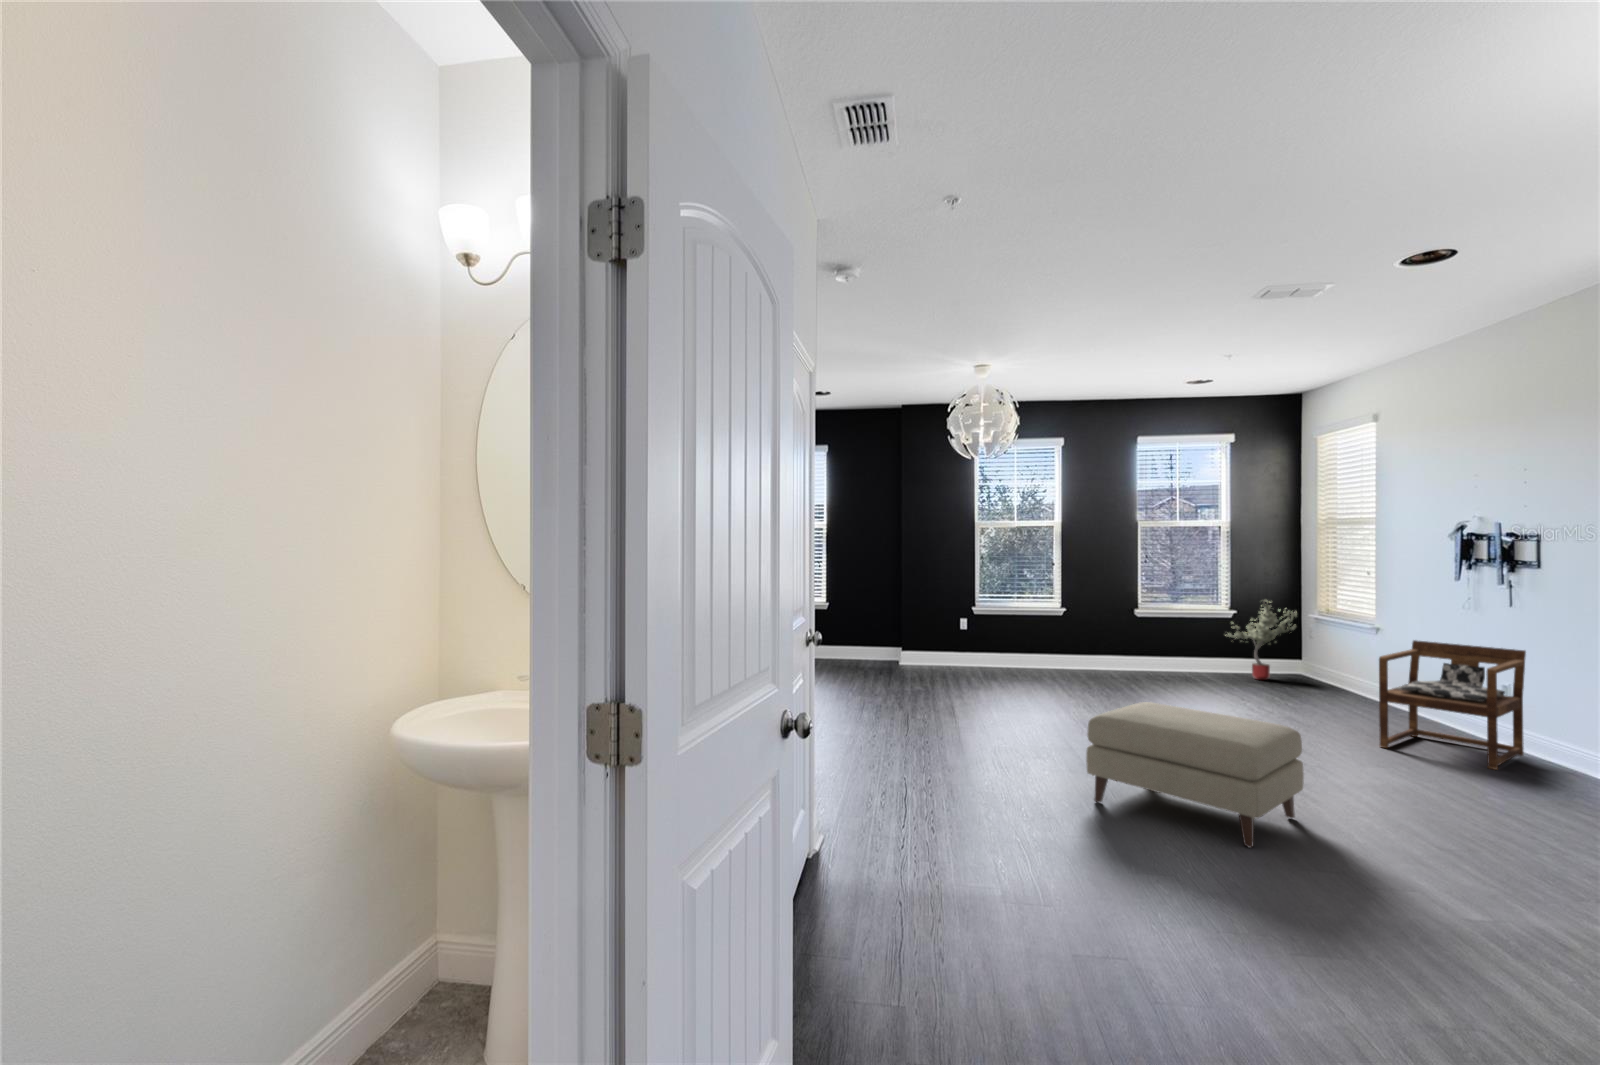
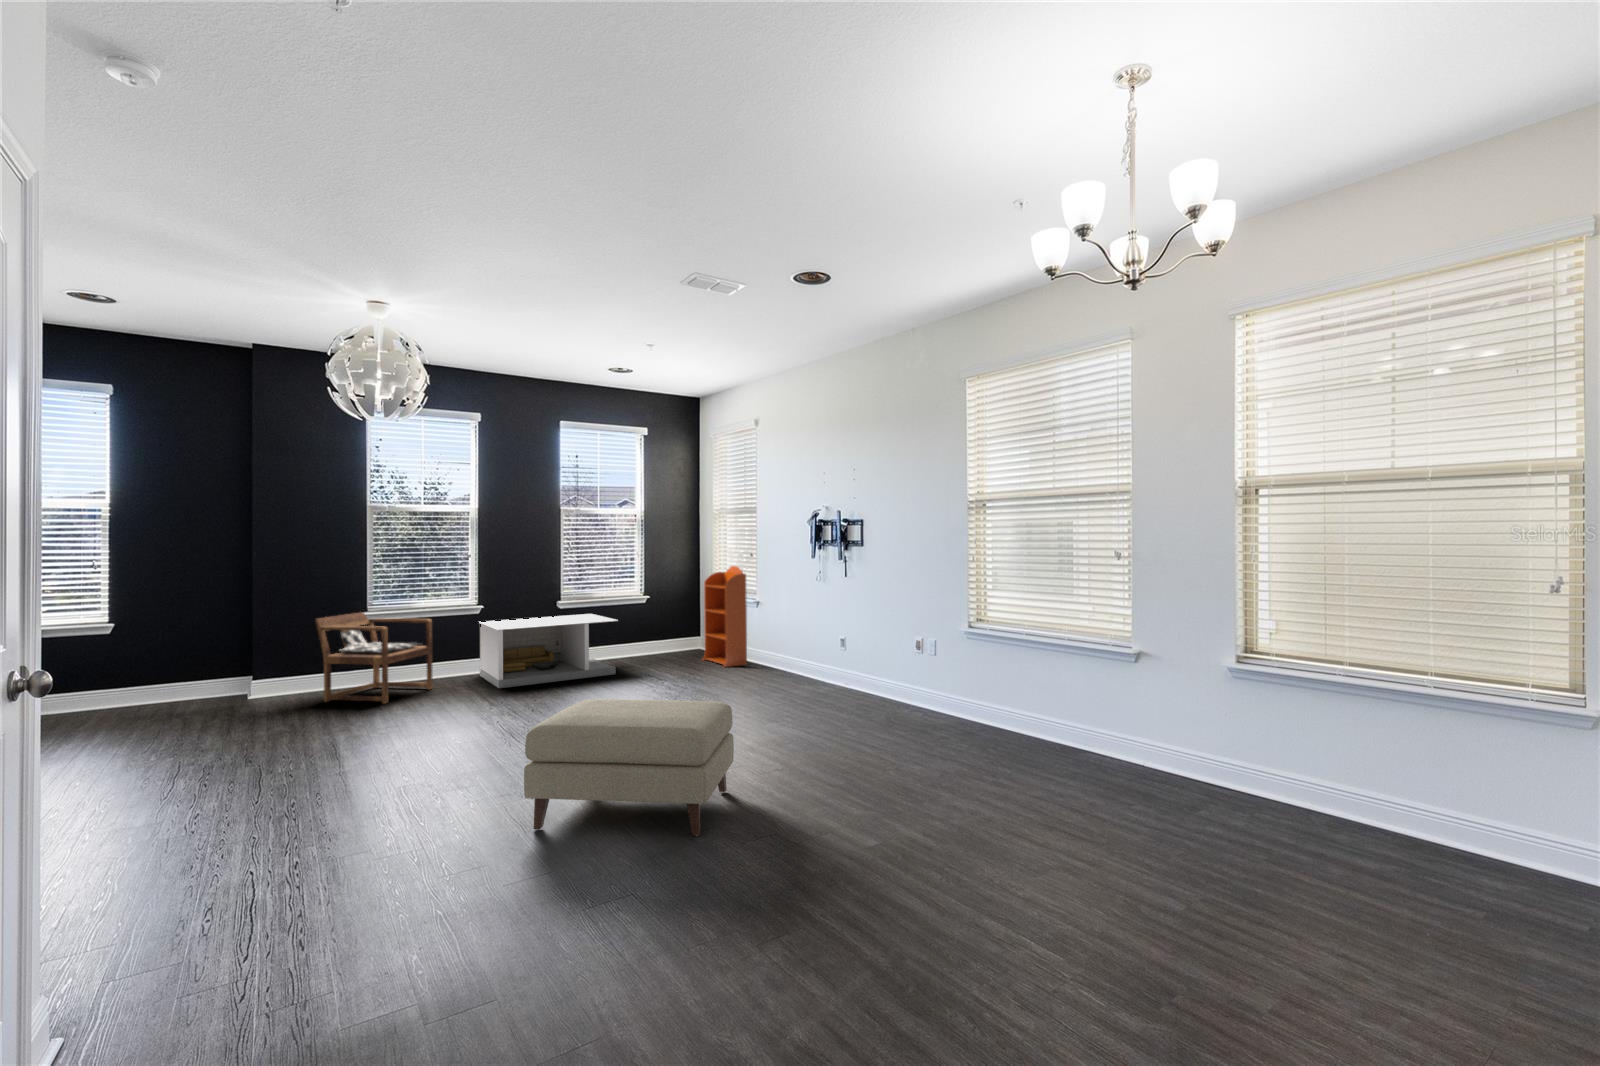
bookcase: none [1302,583,1363,698] -> present [702,566,747,667]
potted tree: present [1225,600,1297,680] -> none [639,584,698,660]
coffee table: none [1062,622,1198,686] -> present [479,614,618,688]
armchair: present [1379,640,1526,770] -> present [315,612,433,704]

